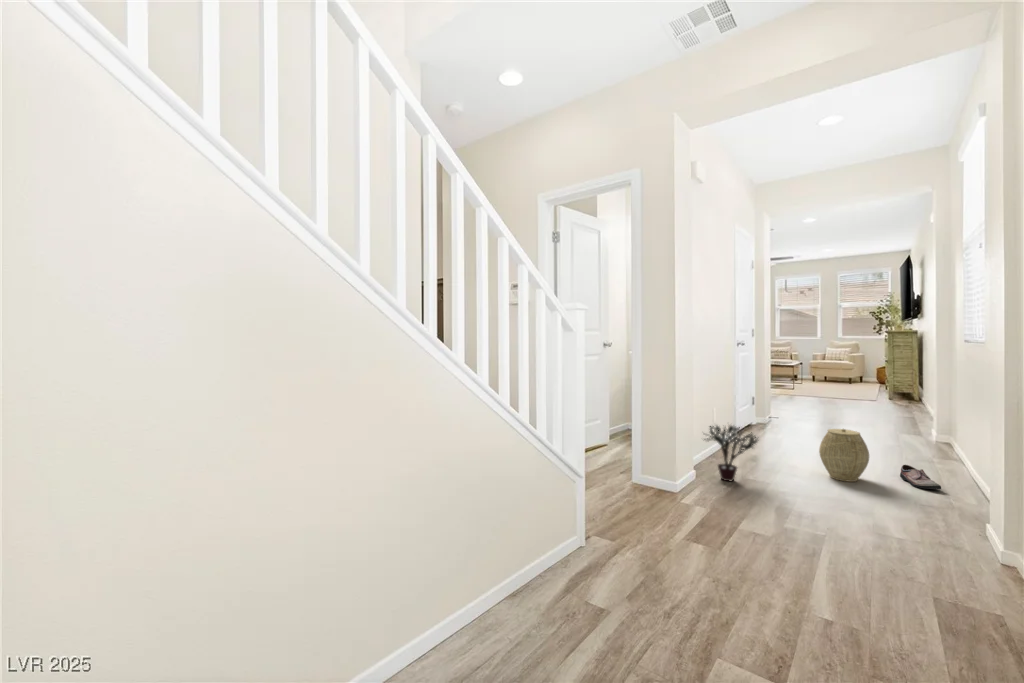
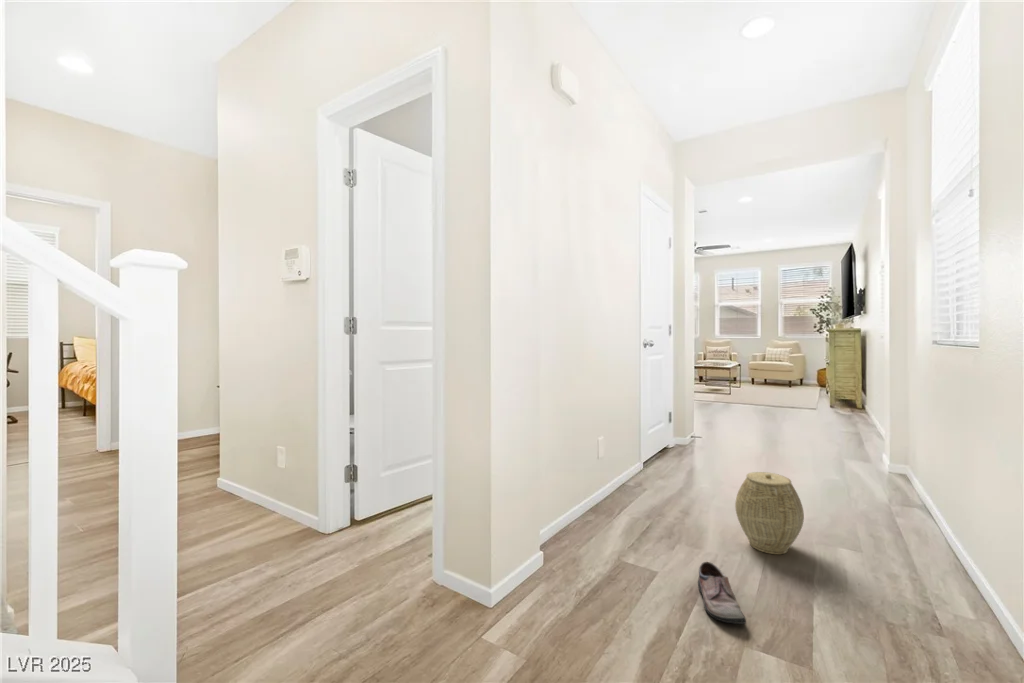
potted plant: present [704,426,758,481] -> none [559,466,649,561]
shoe: present [900,465,941,489] -> present [698,562,746,624]

